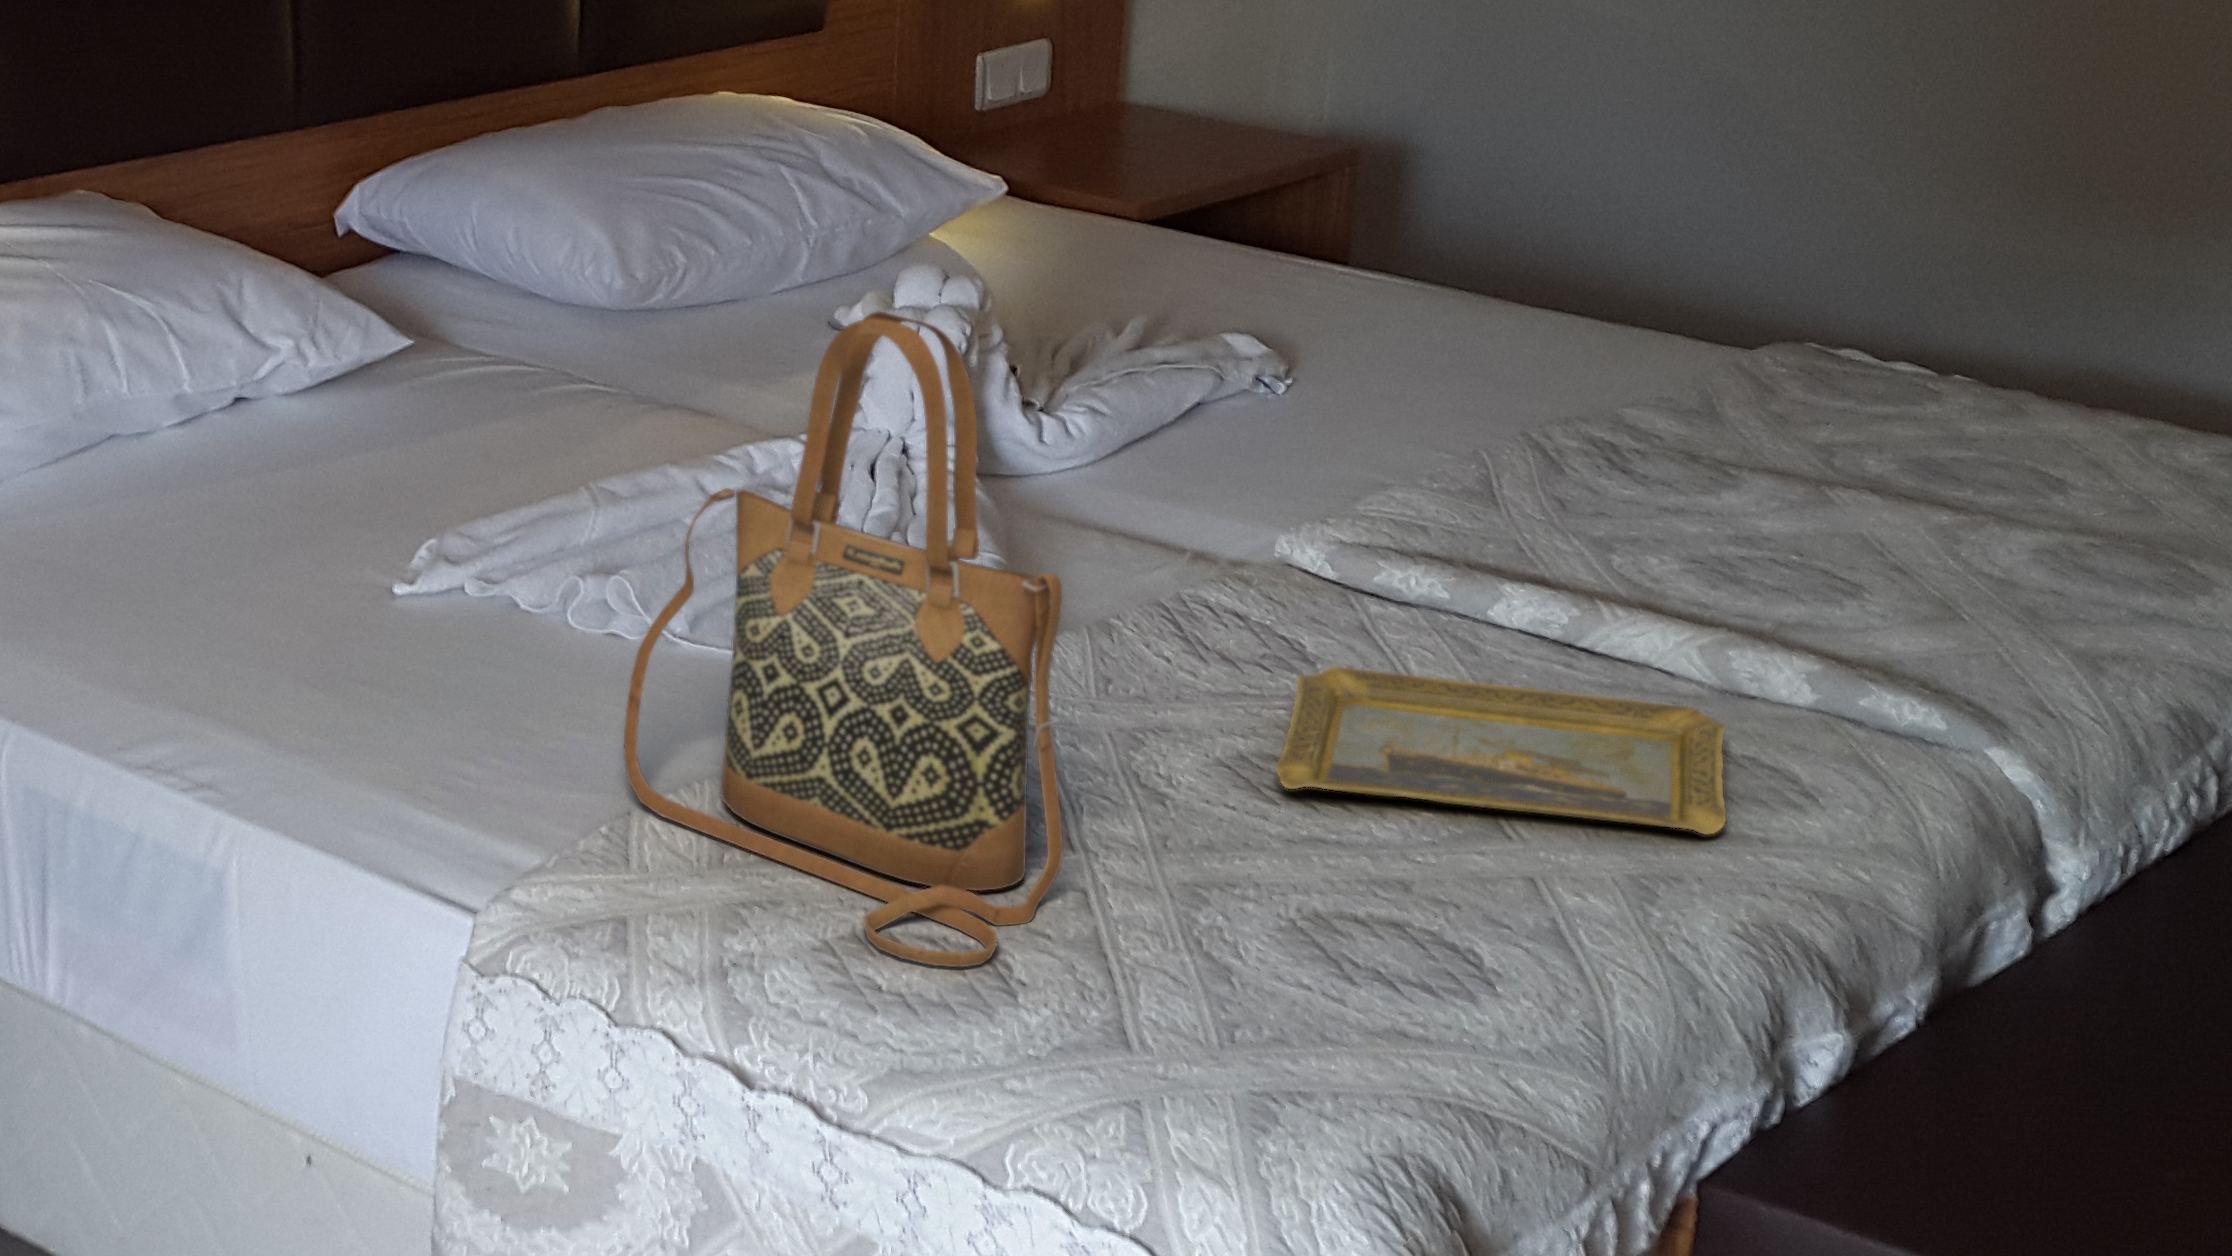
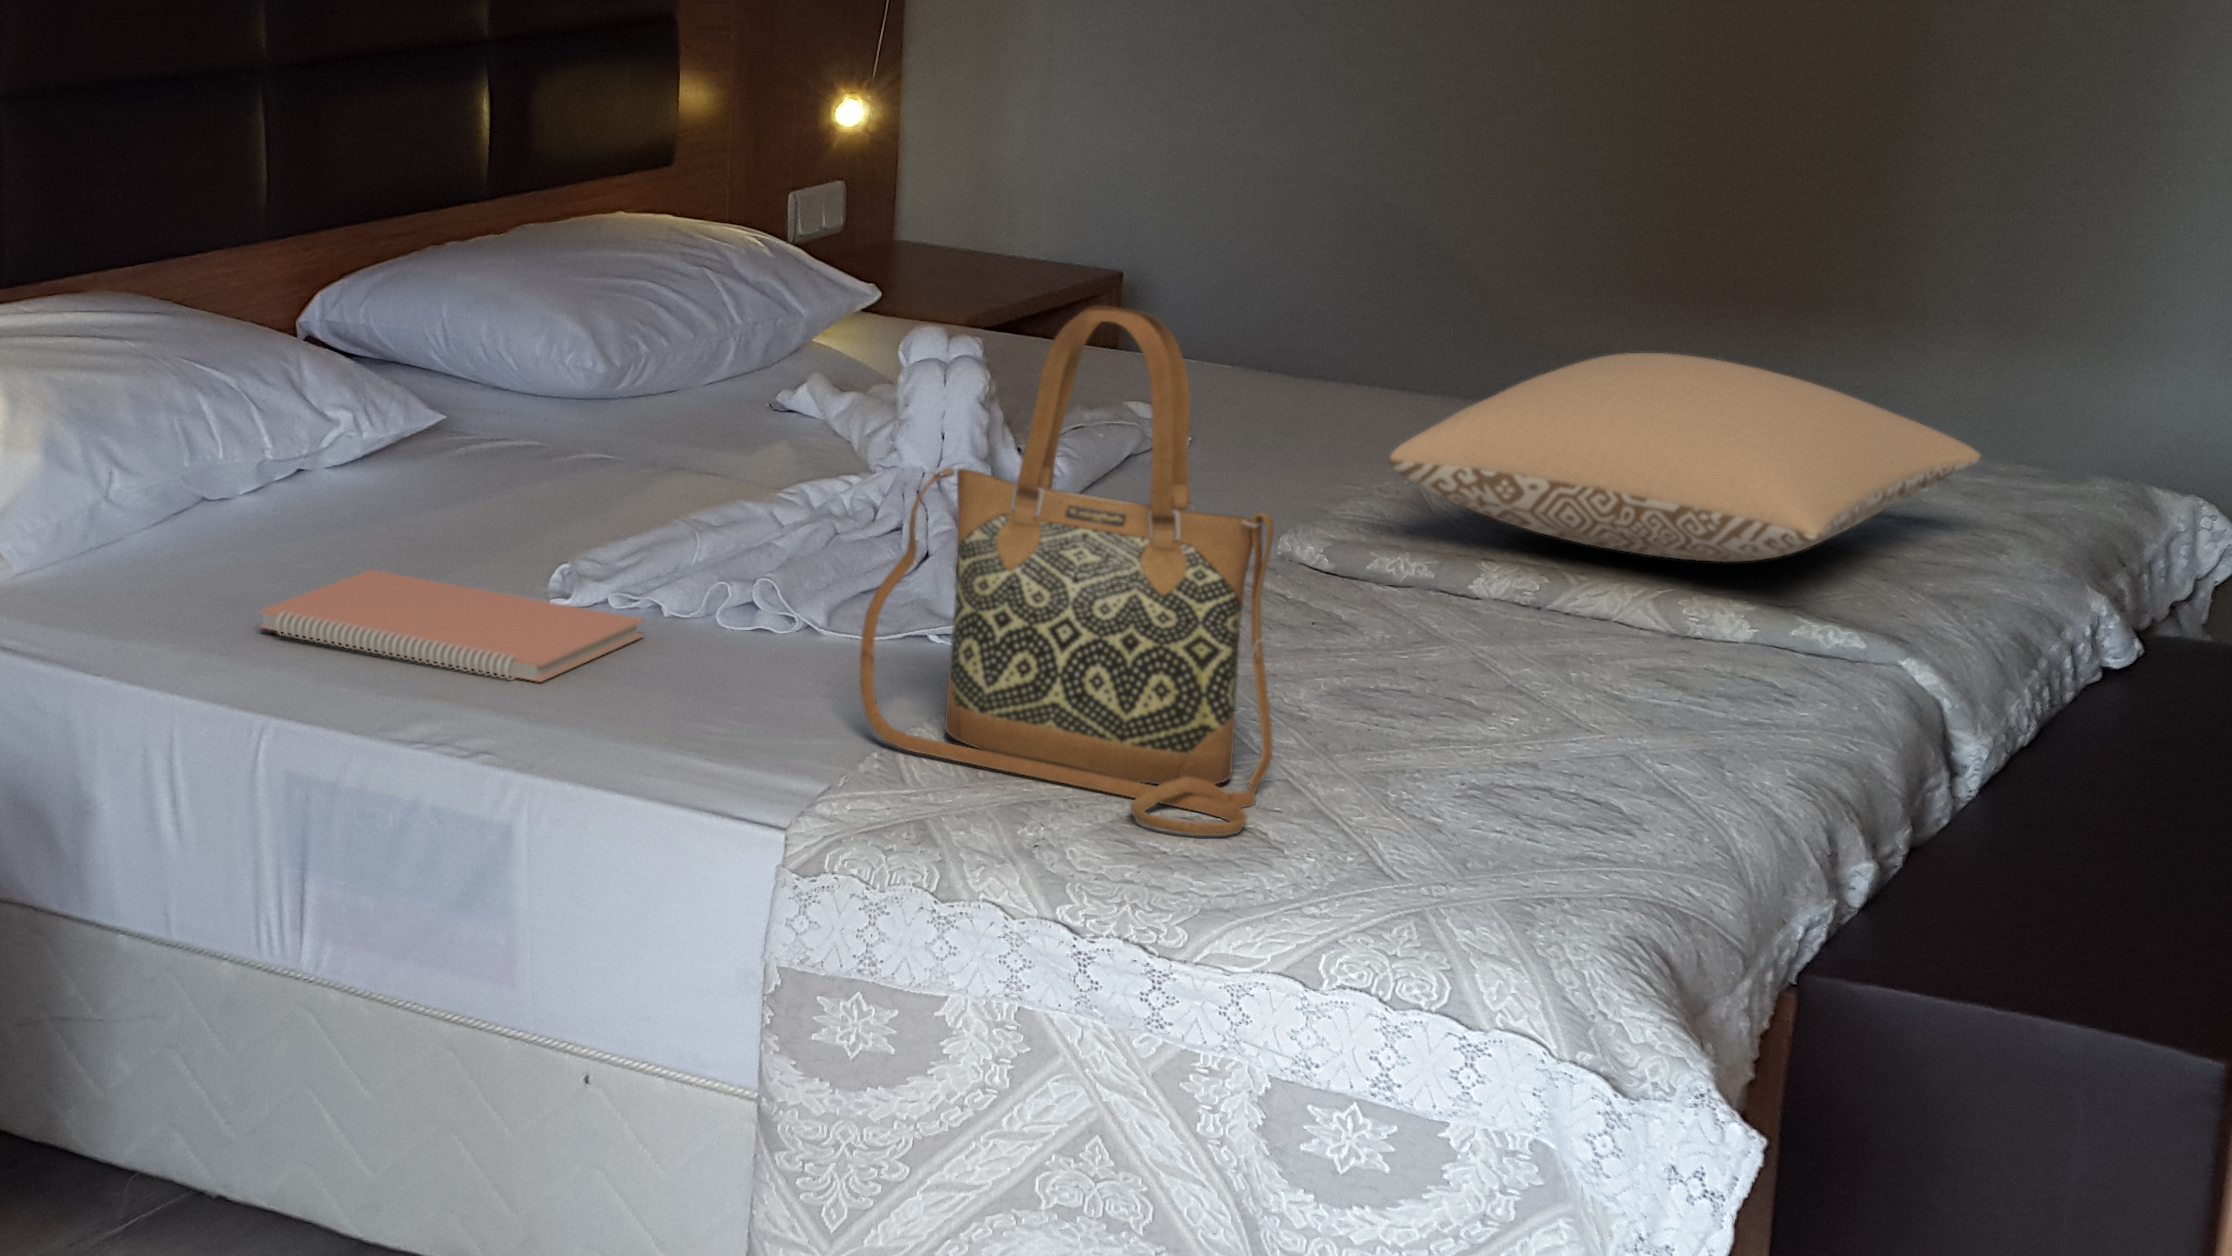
pillow: none [1416,324,2185,595] -> present [1390,353,1981,562]
notebook: none [60,538,473,696] -> present [260,570,643,682]
tray: present [1275,667,1726,834] -> none [1366,621,1749,722]

